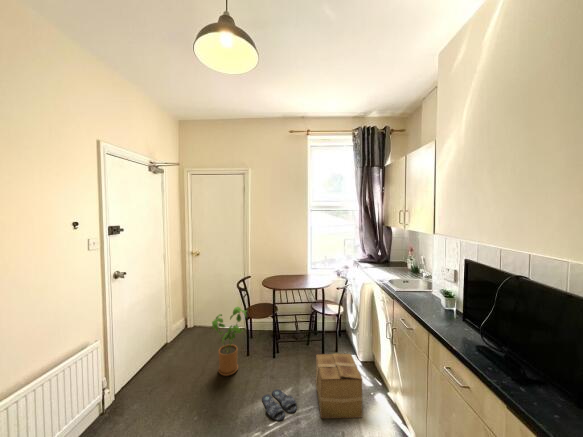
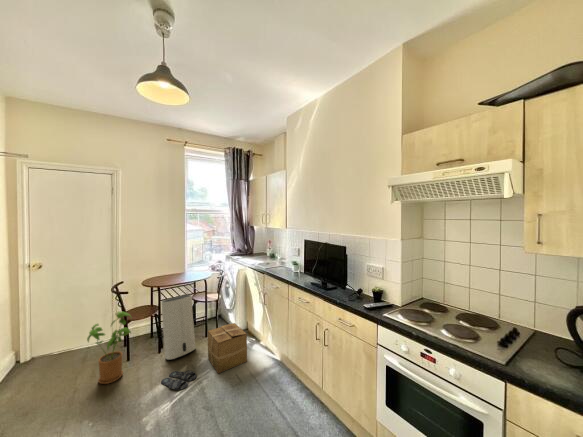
air purifier: none [274,302,307,372] -> present [161,295,195,359]

